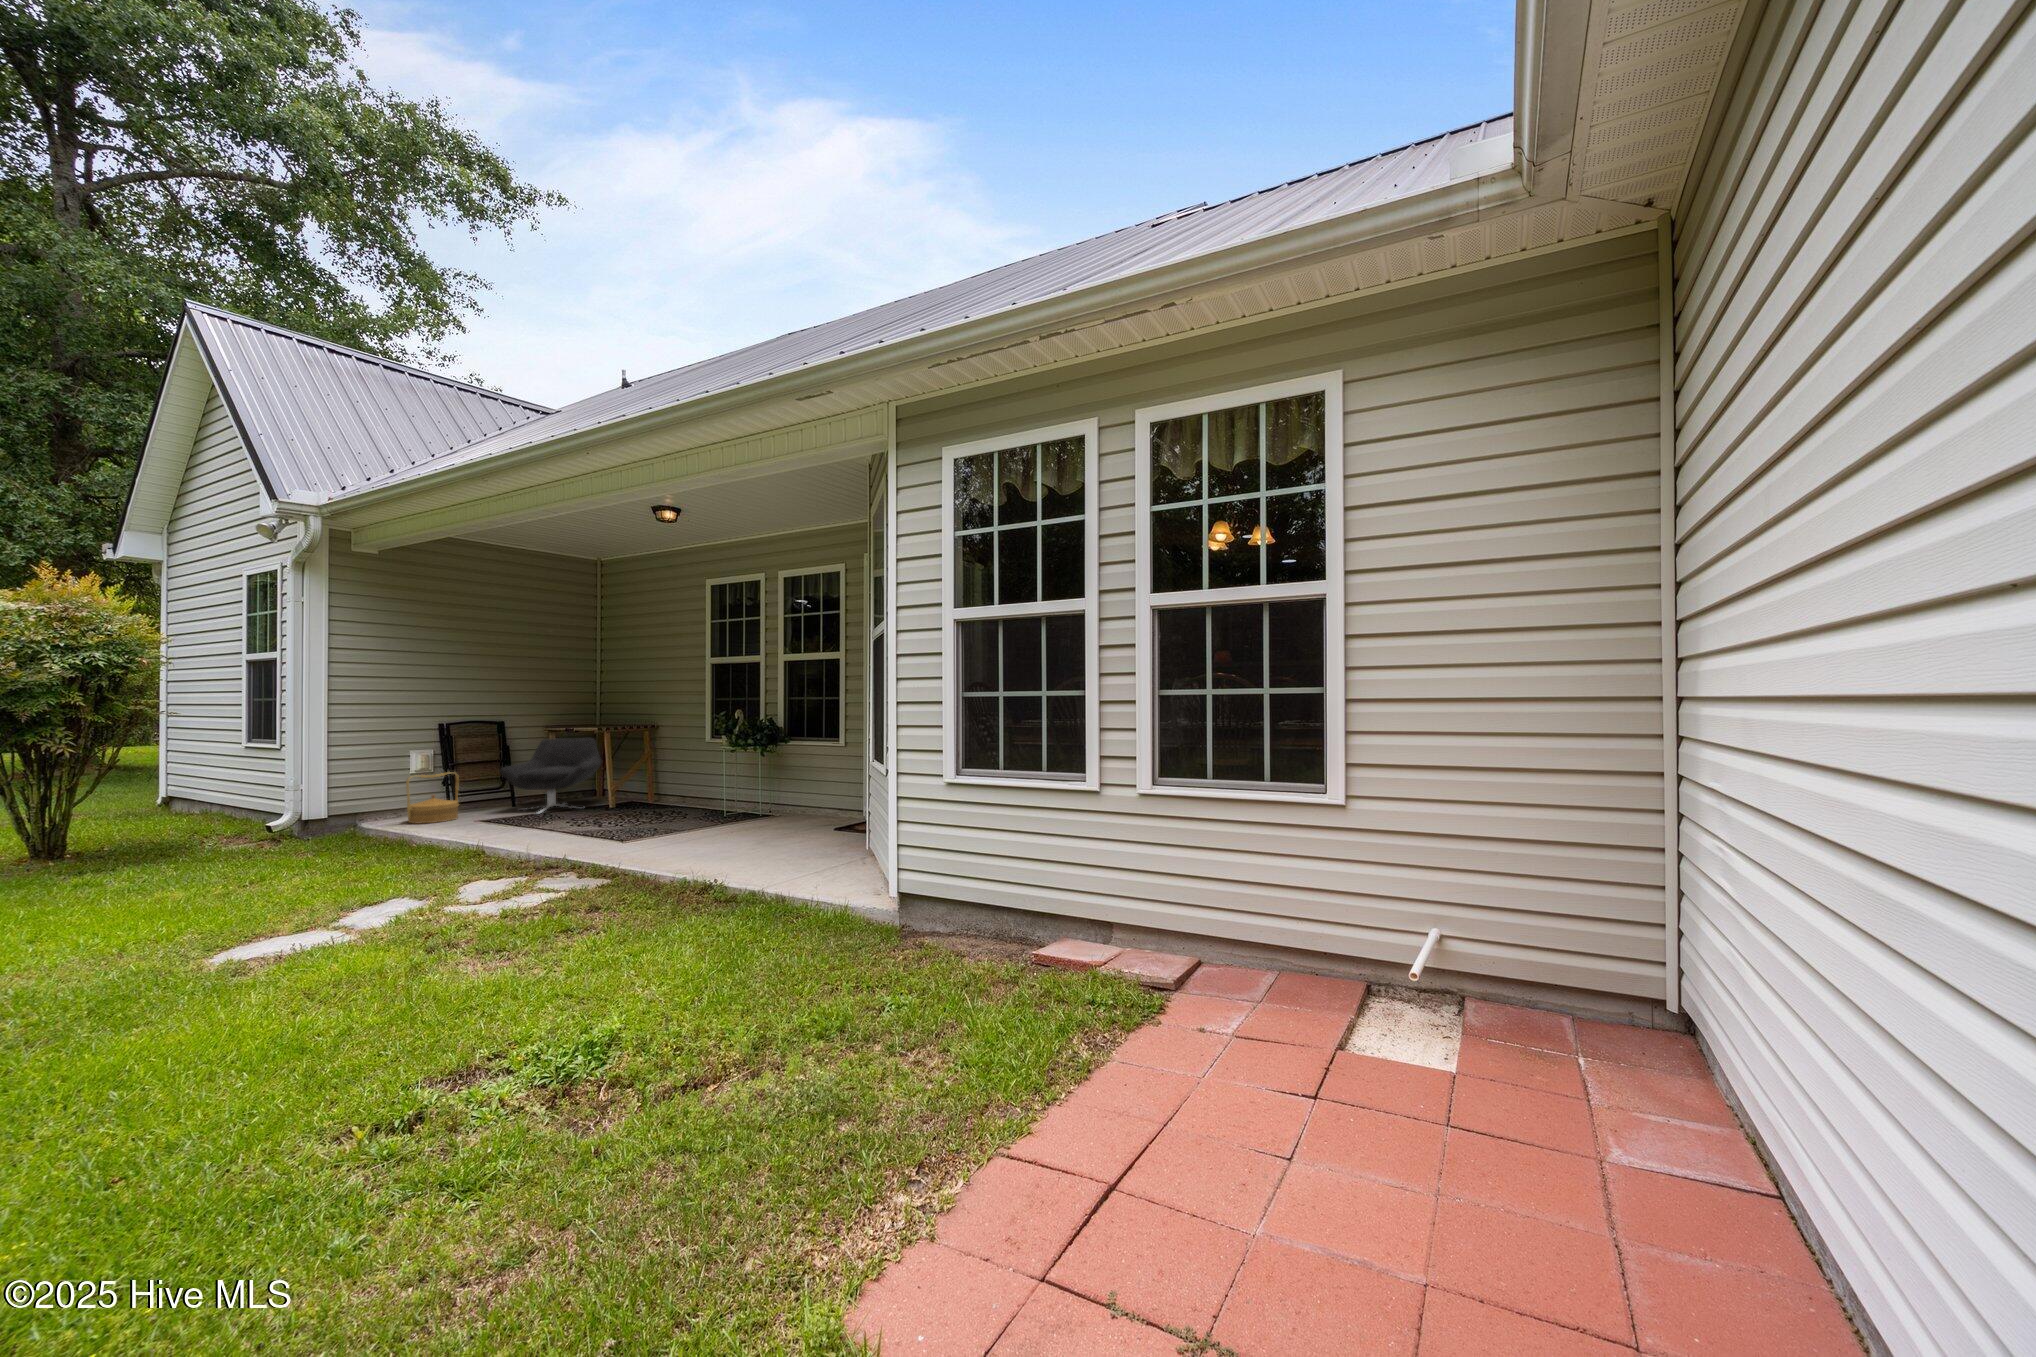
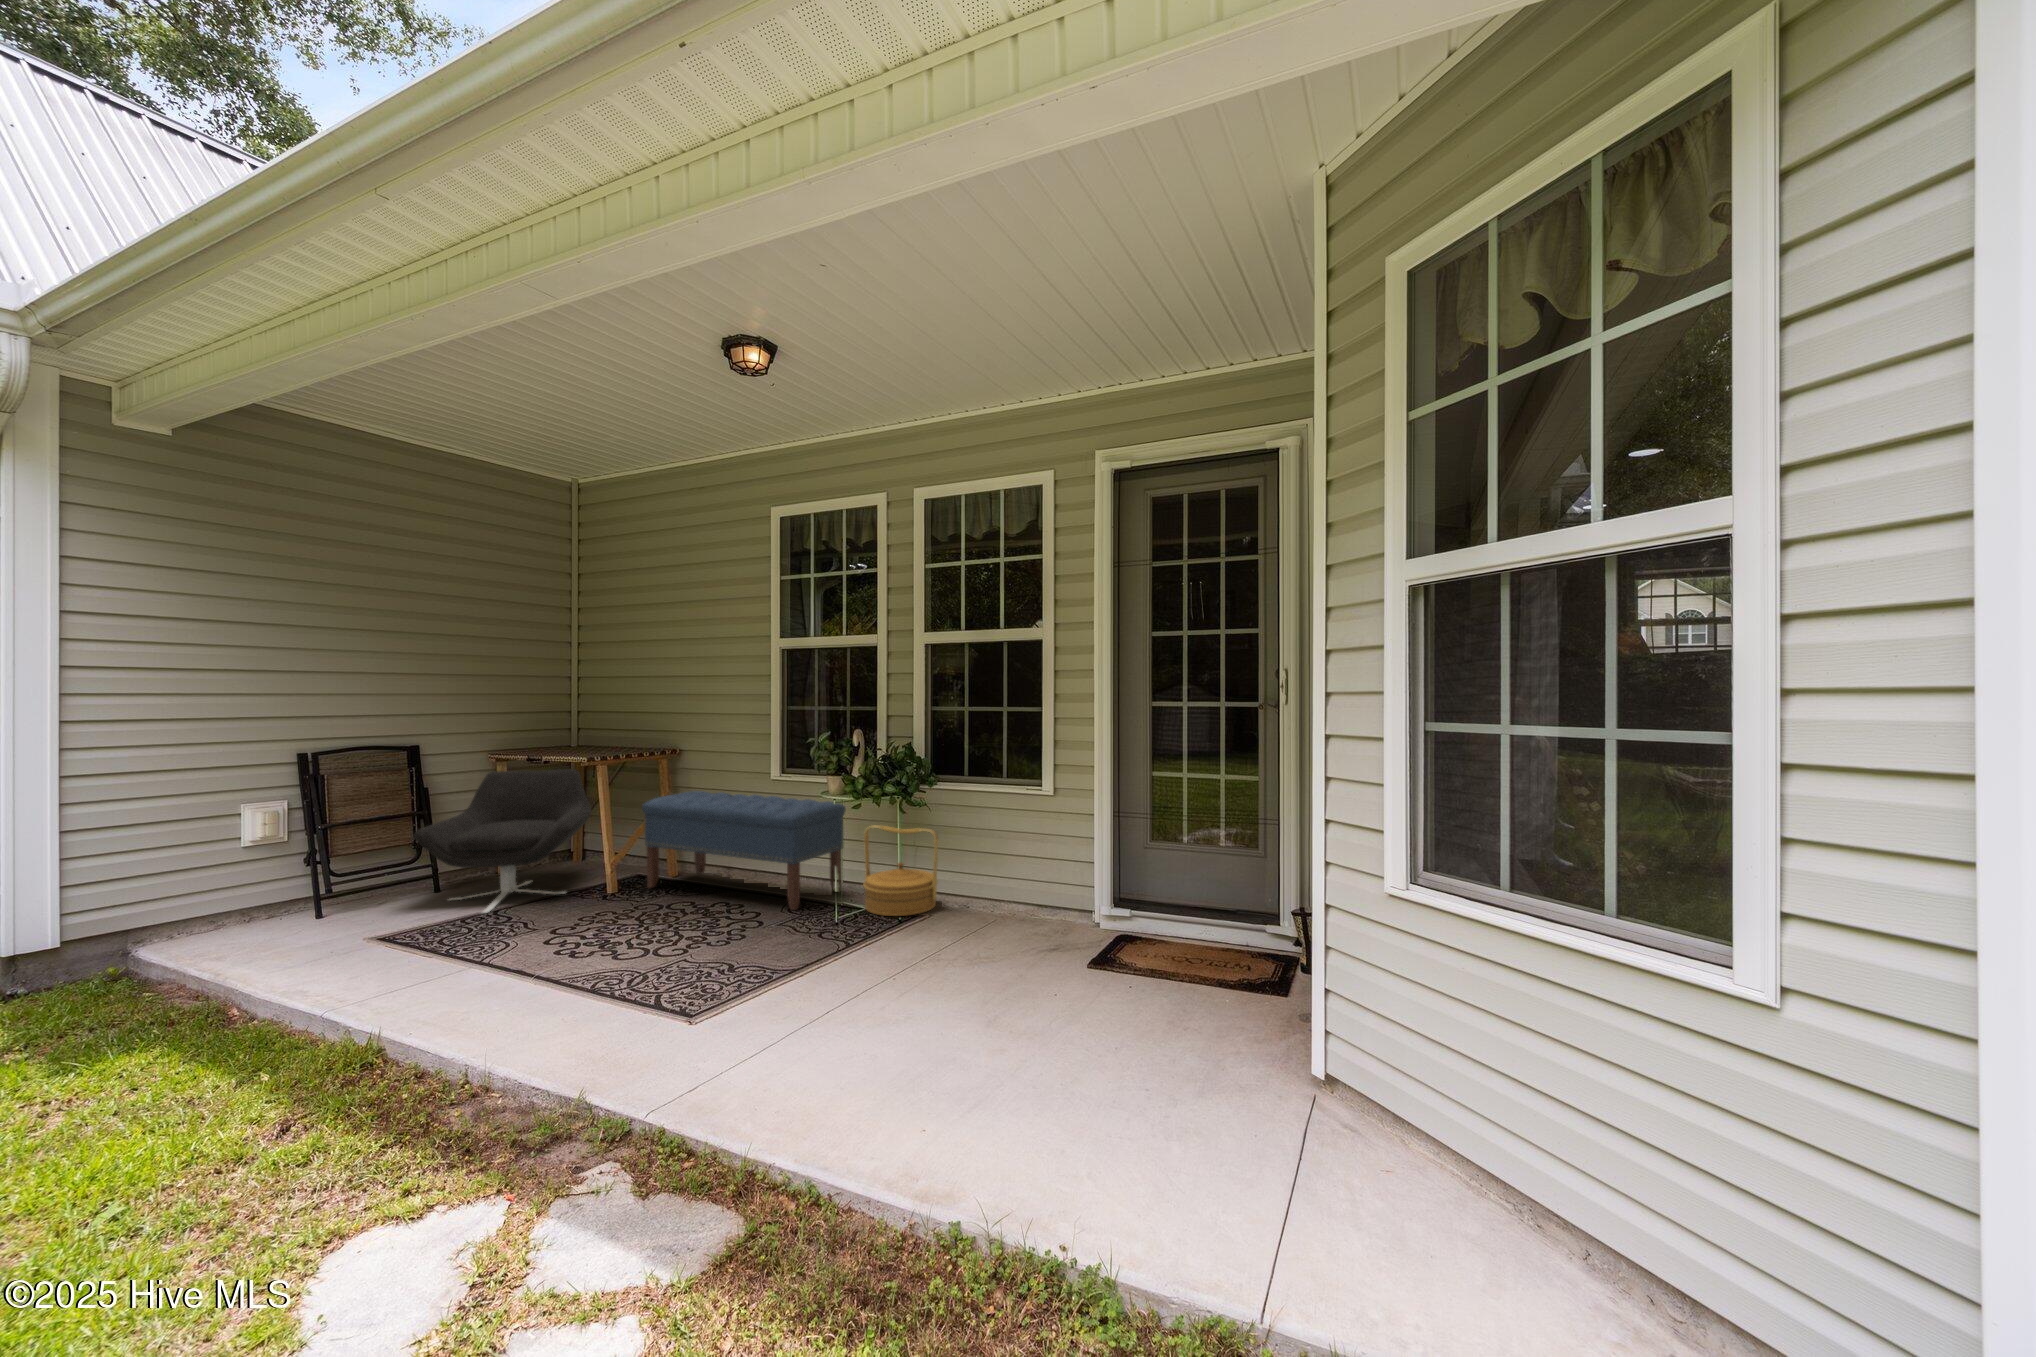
bench: none [627,751,741,813] -> present [642,791,846,910]
woven basket: present [406,773,459,824] -> present [863,825,938,916]

